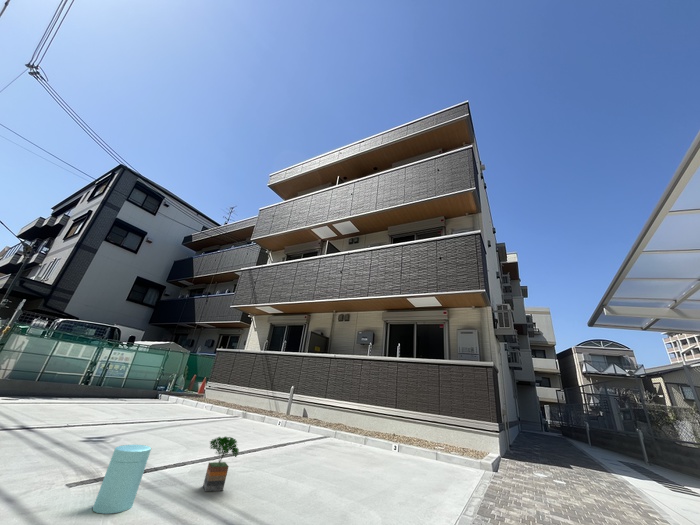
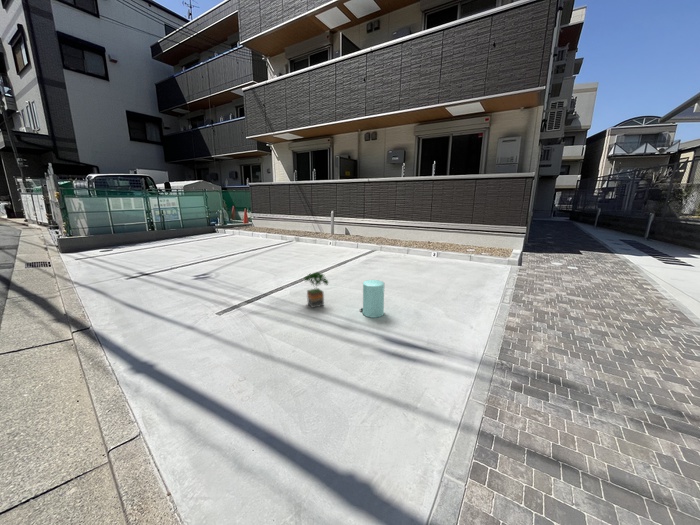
trash can: present [93,445,151,514] -> present [360,280,384,318]

